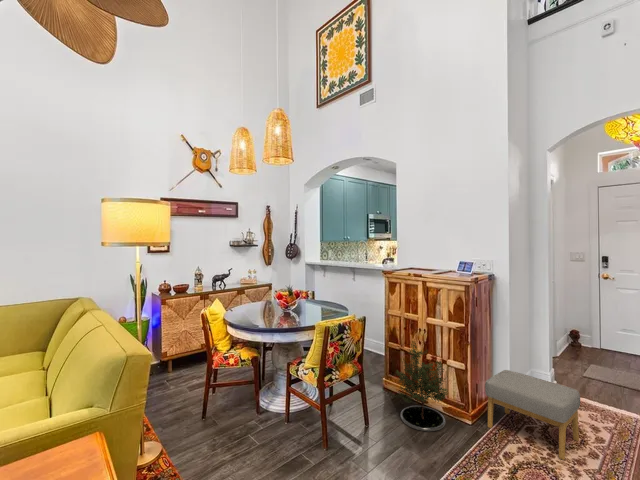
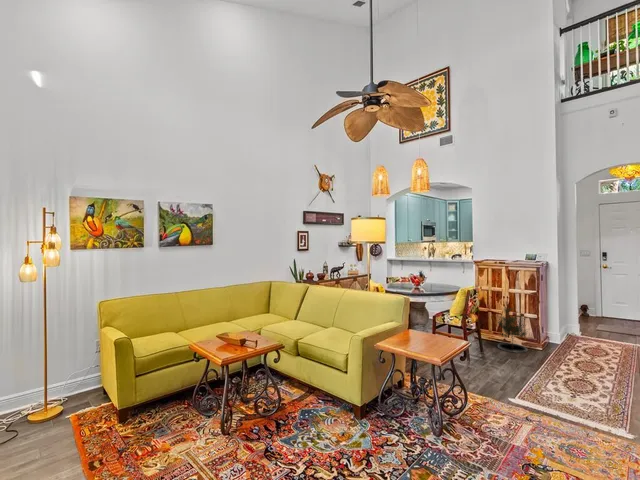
footstool: present [485,370,580,460] -> none [550,320,605,360]

